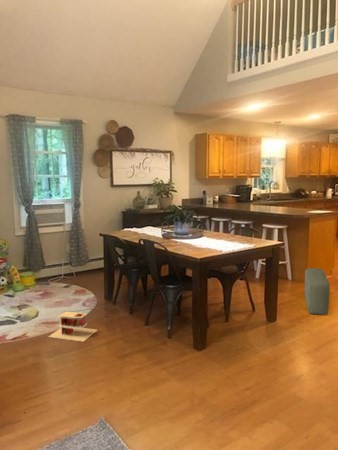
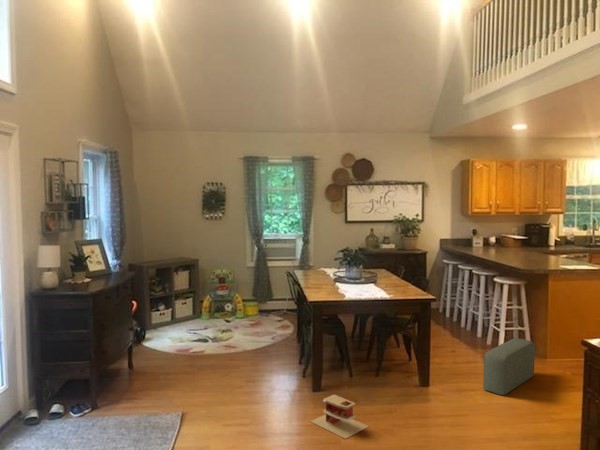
toy house: present [49,312,97,342] -> present [311,395,368,439]

